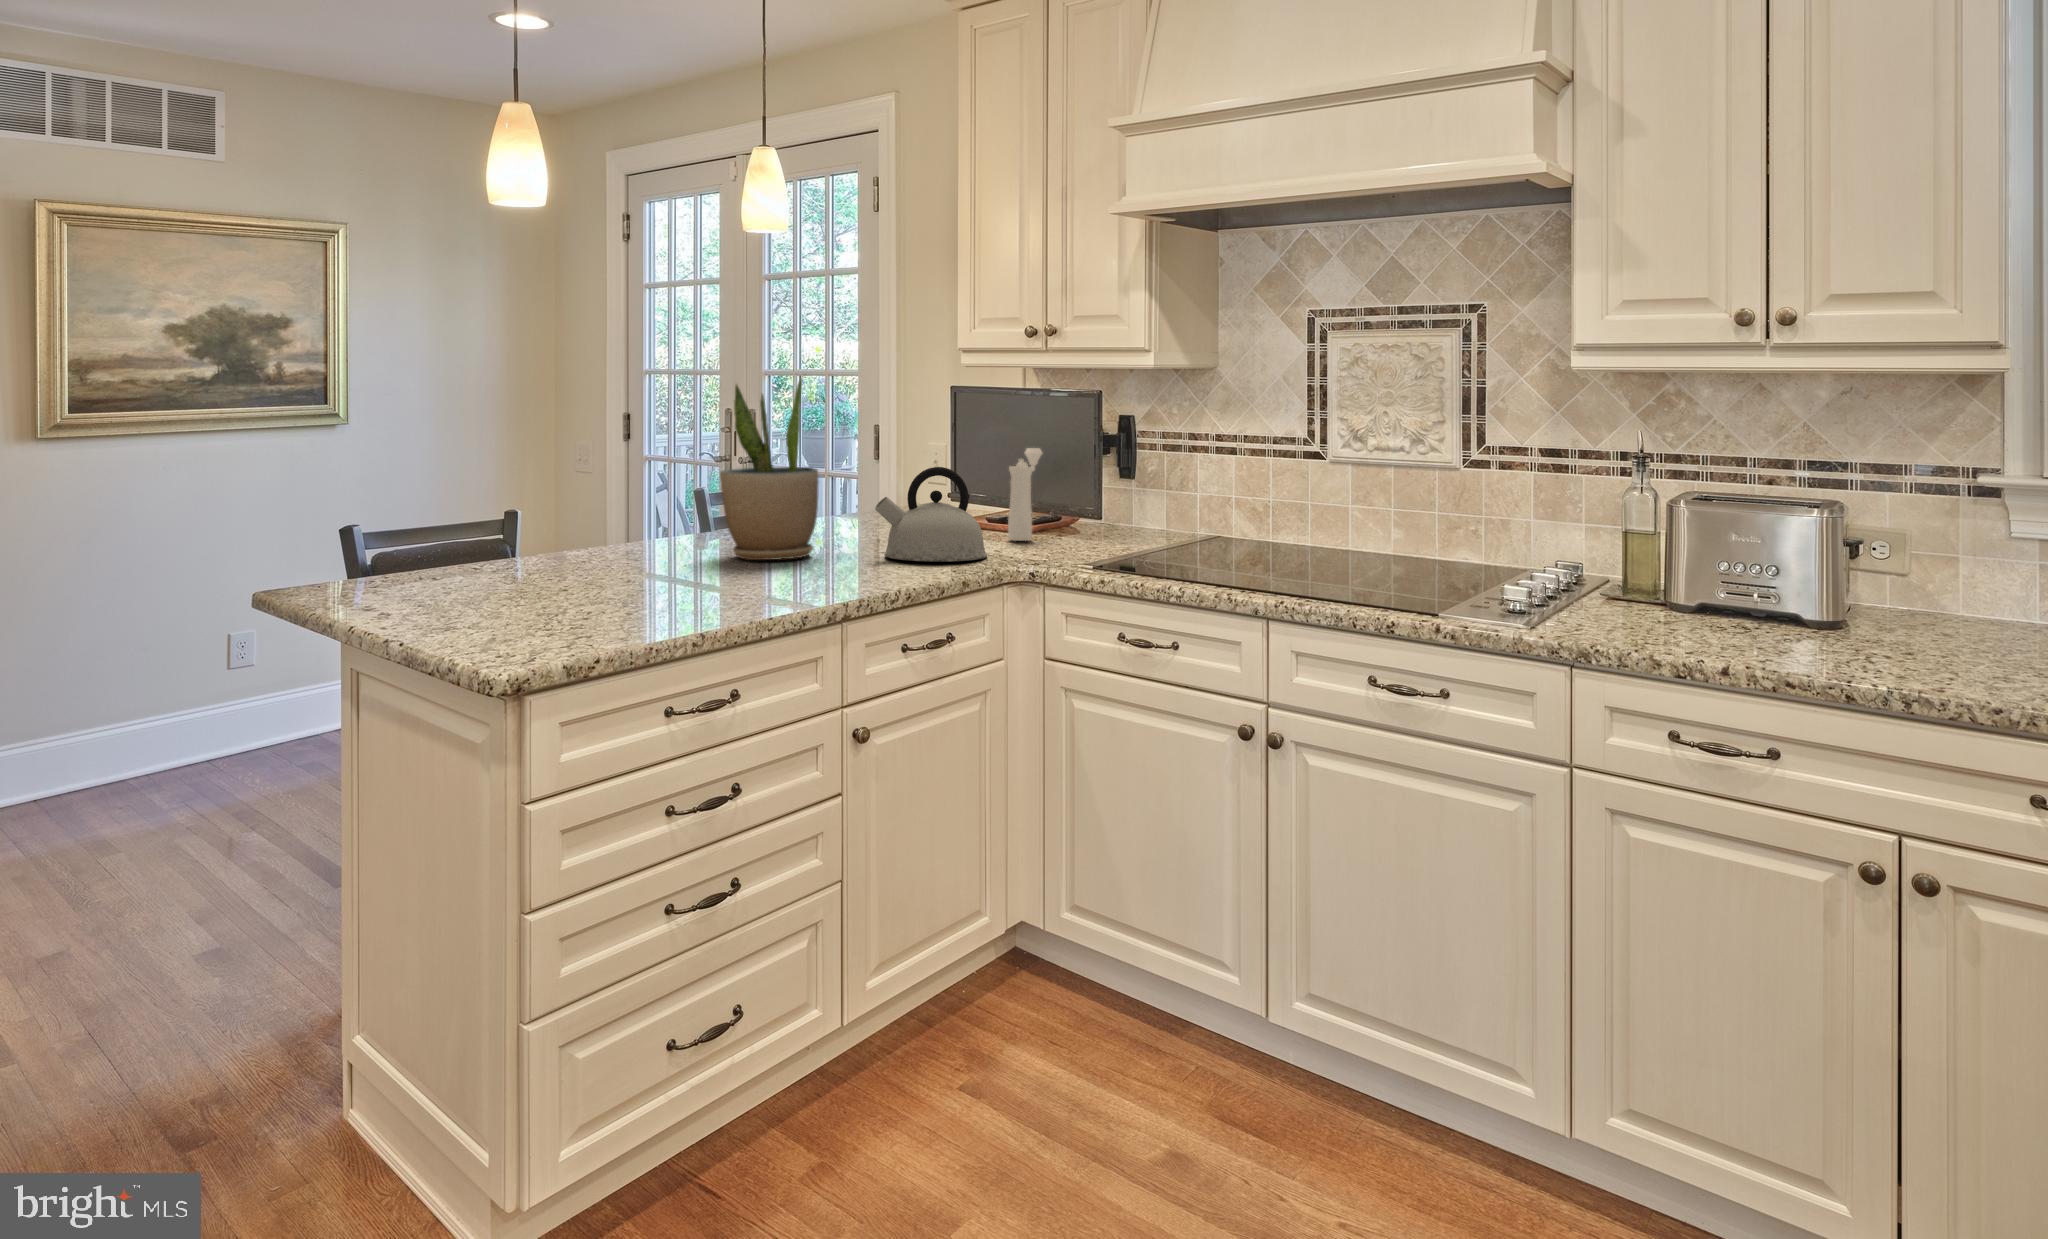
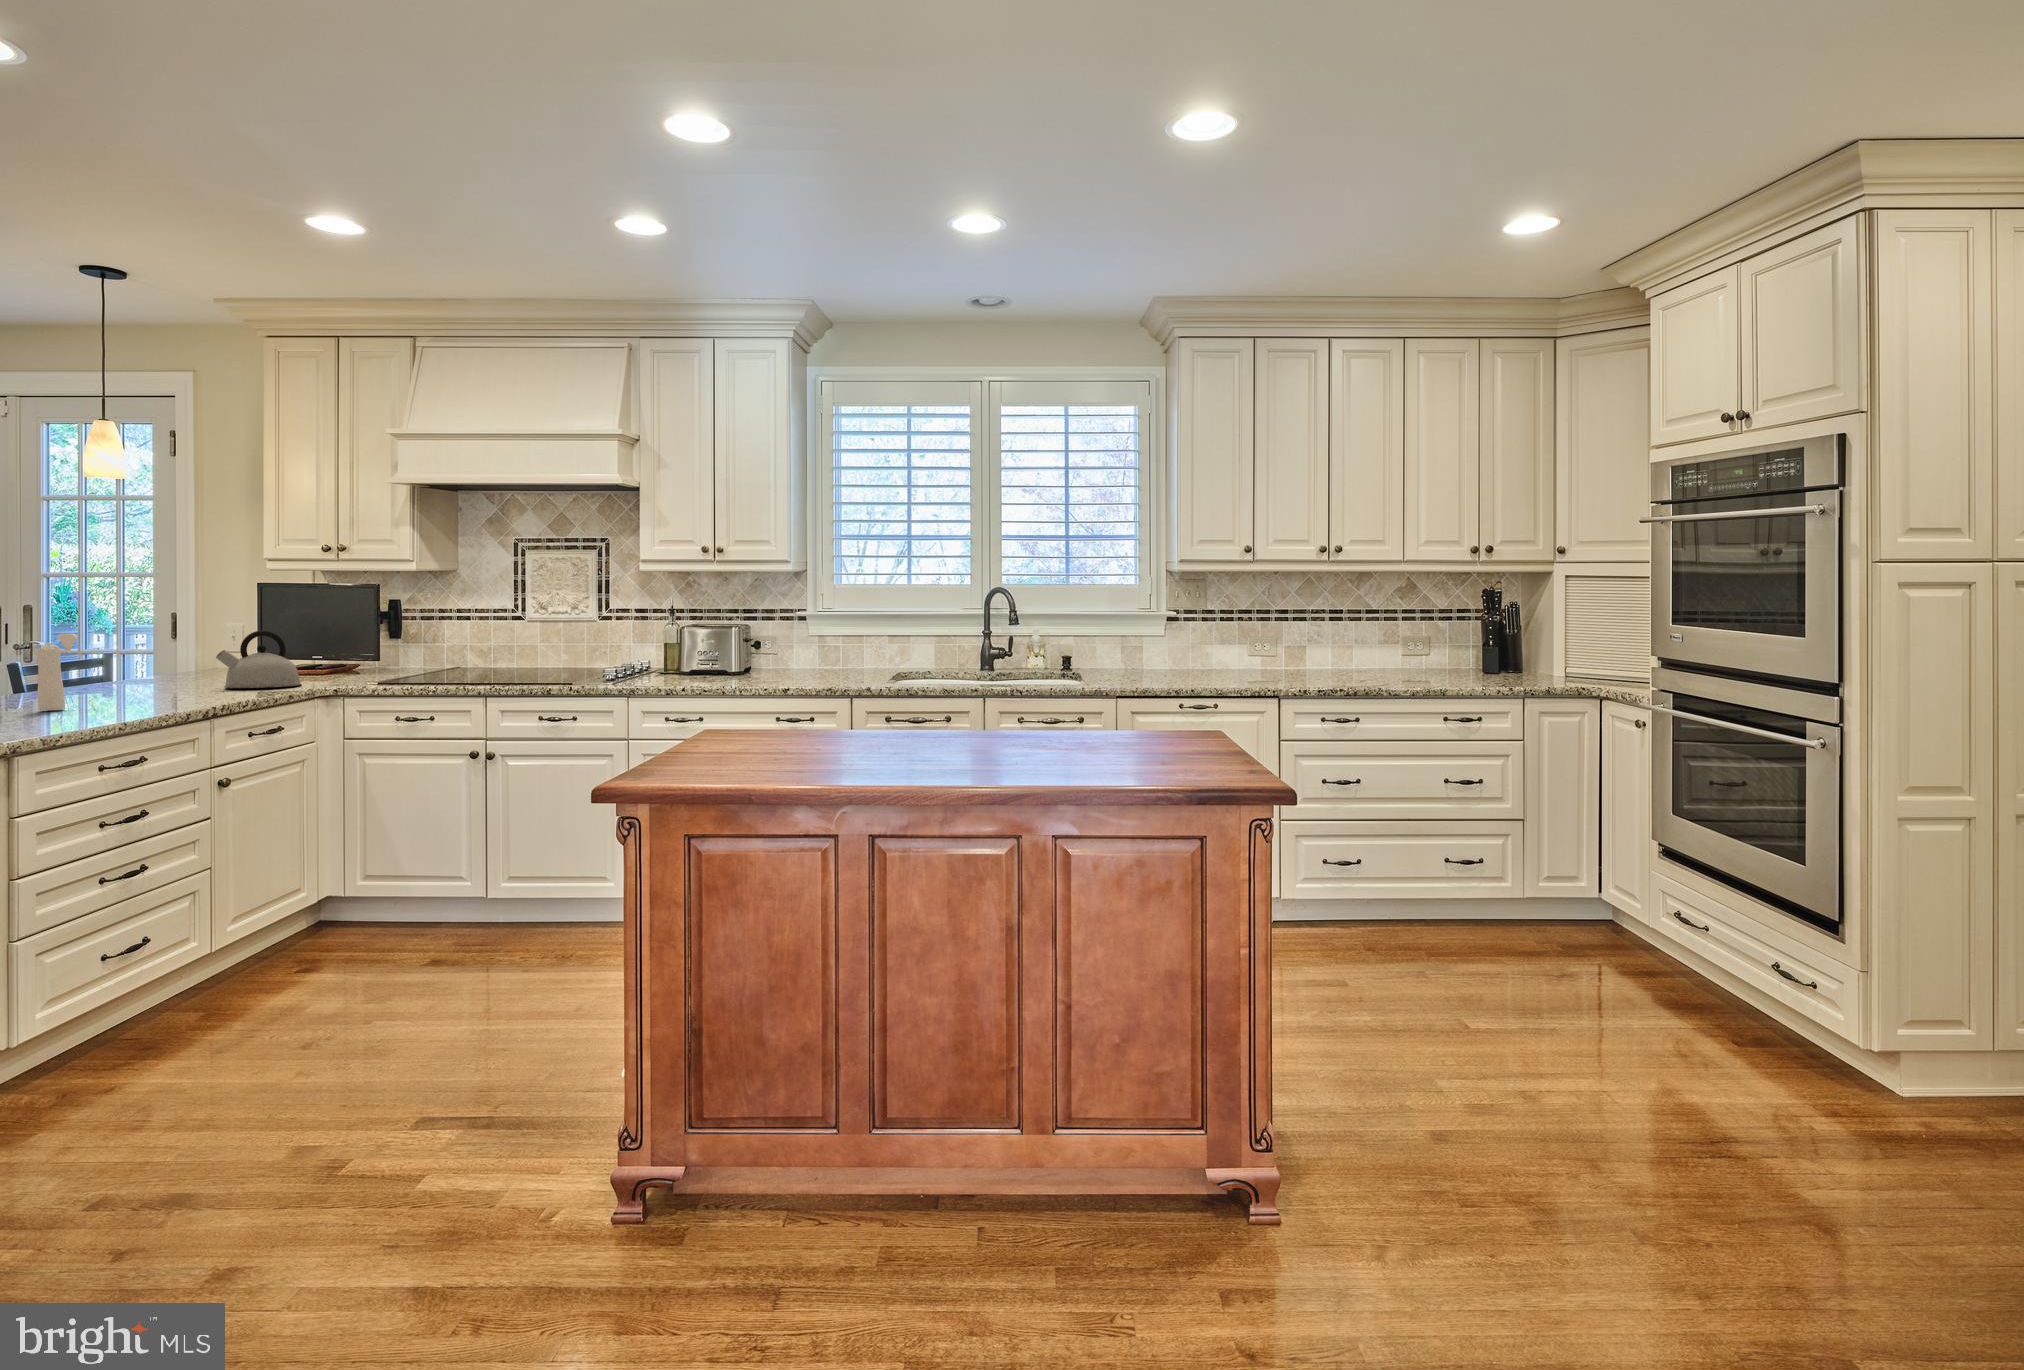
potted plant: present [720,378,819,560] -> none [88,573,169,694]
pepper mill: present [1008,448,1042,541] -> present [35,633,77,710]

